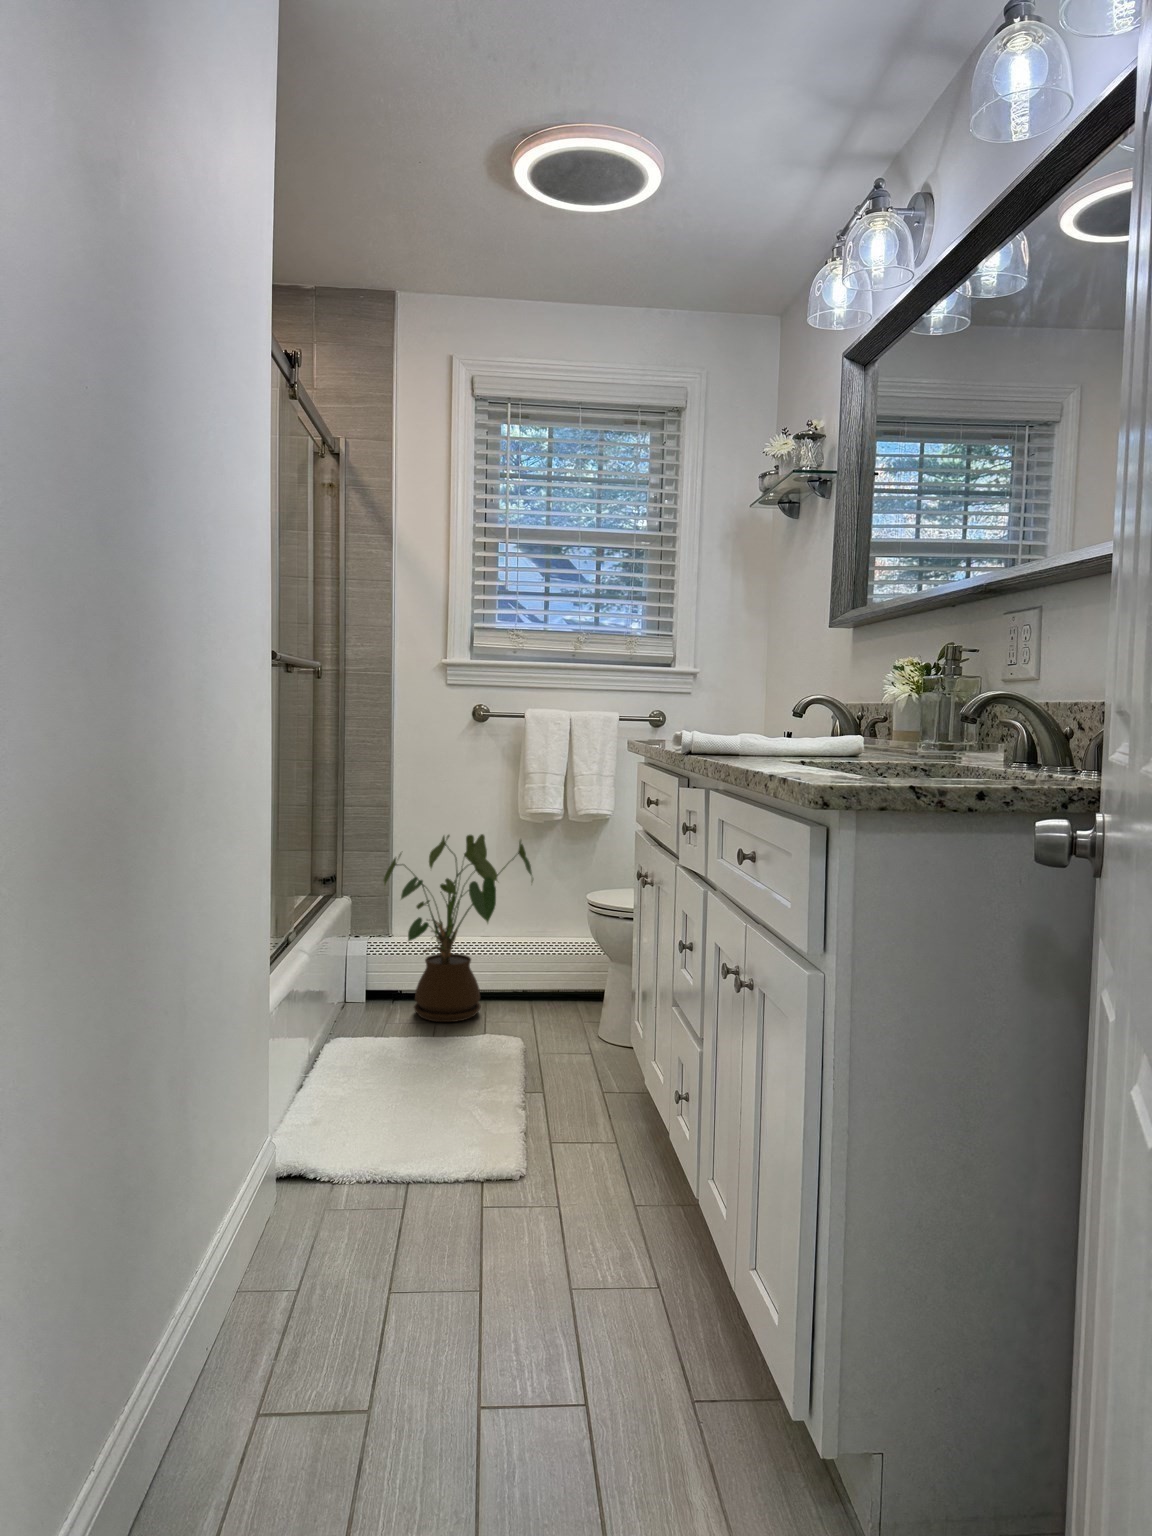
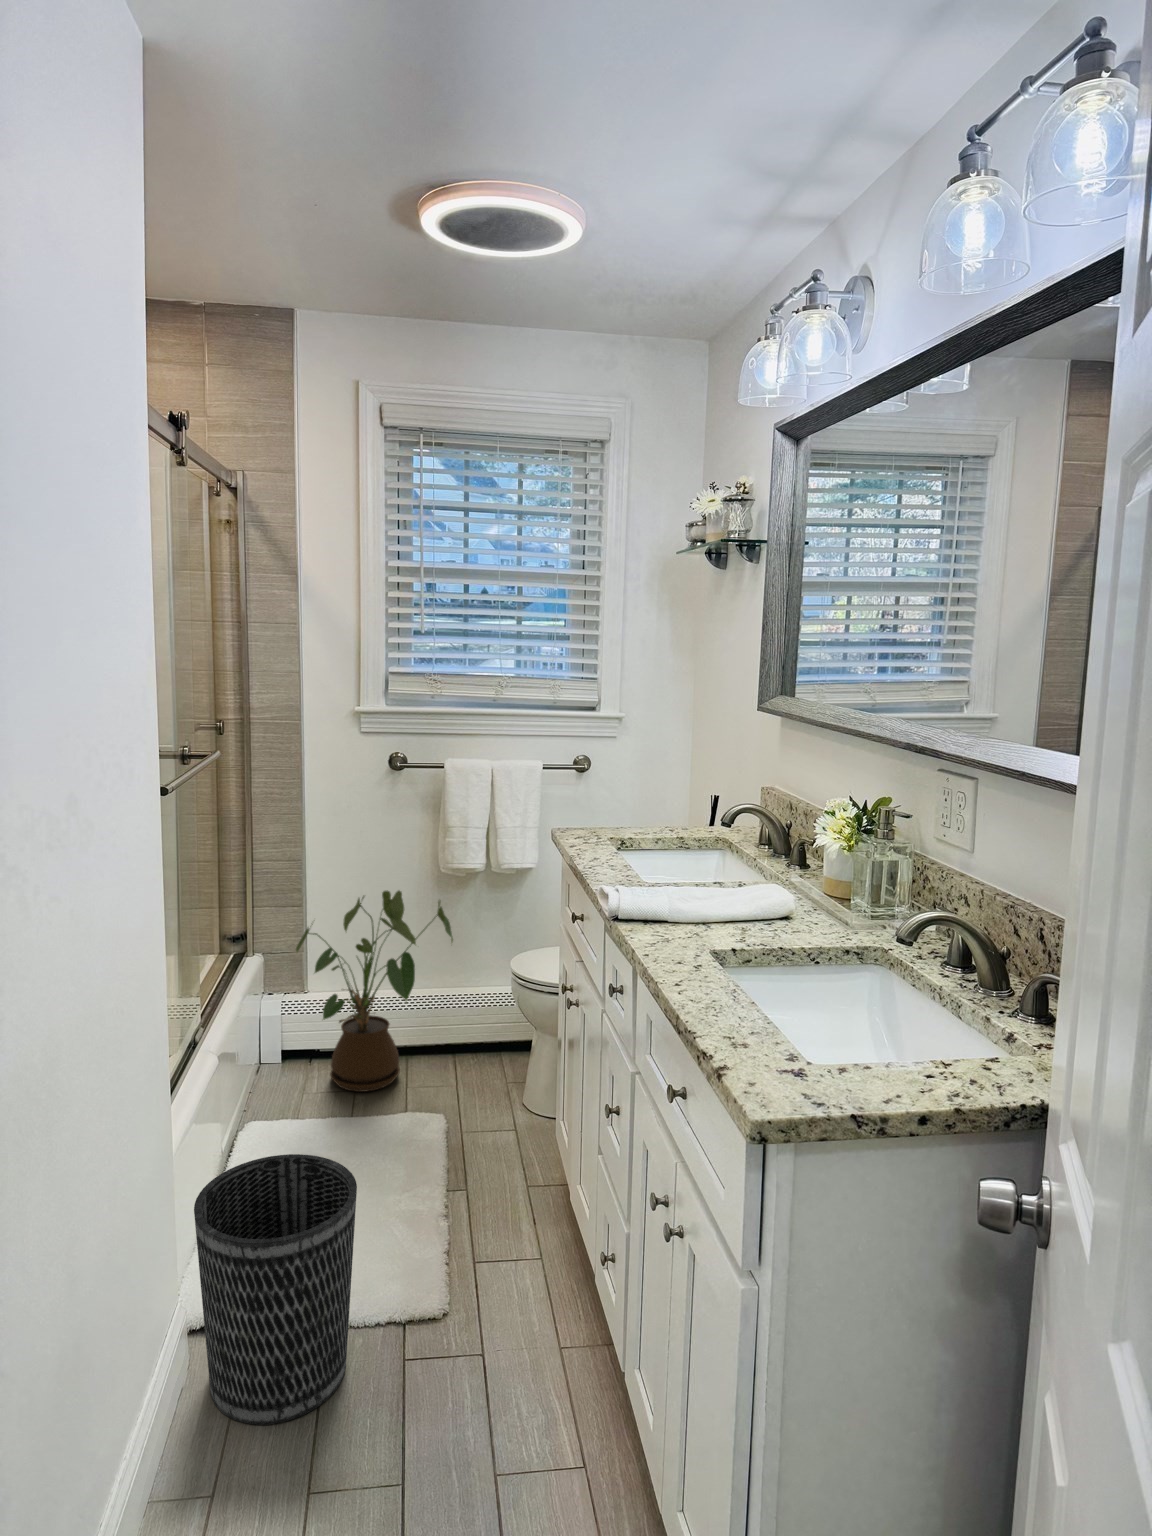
wastebasket: none [285,1004,438,1244] -> present [194,1154,357,1425]

